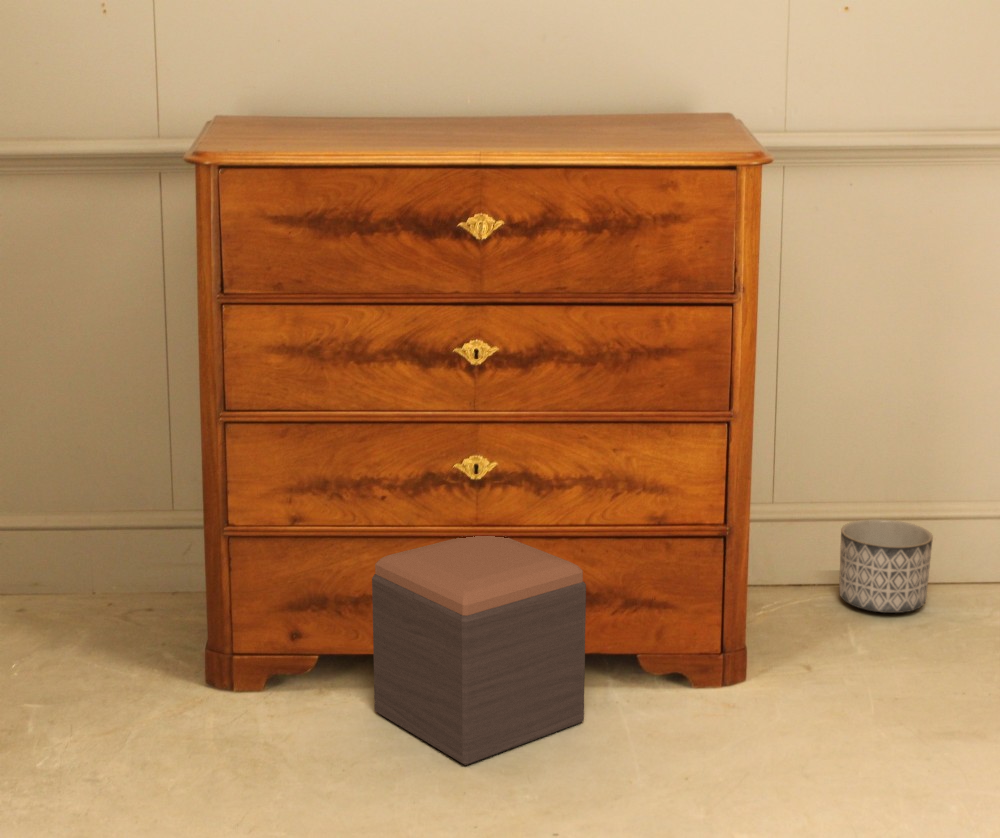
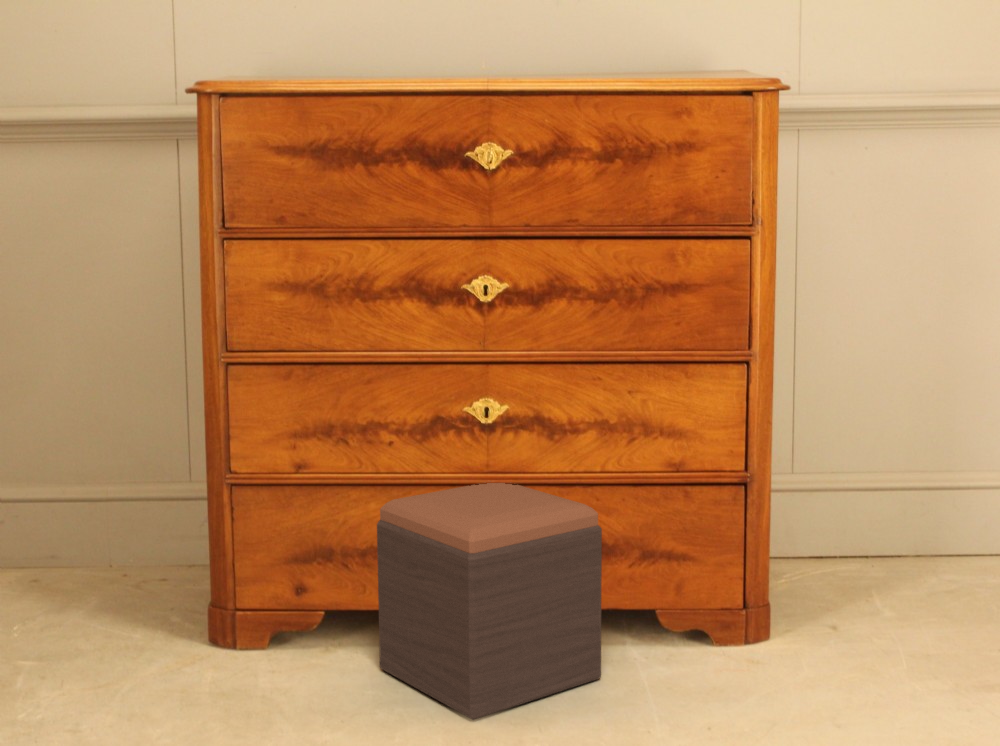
planter: present [839,519,933,613] -> none [861,487,957,579]

